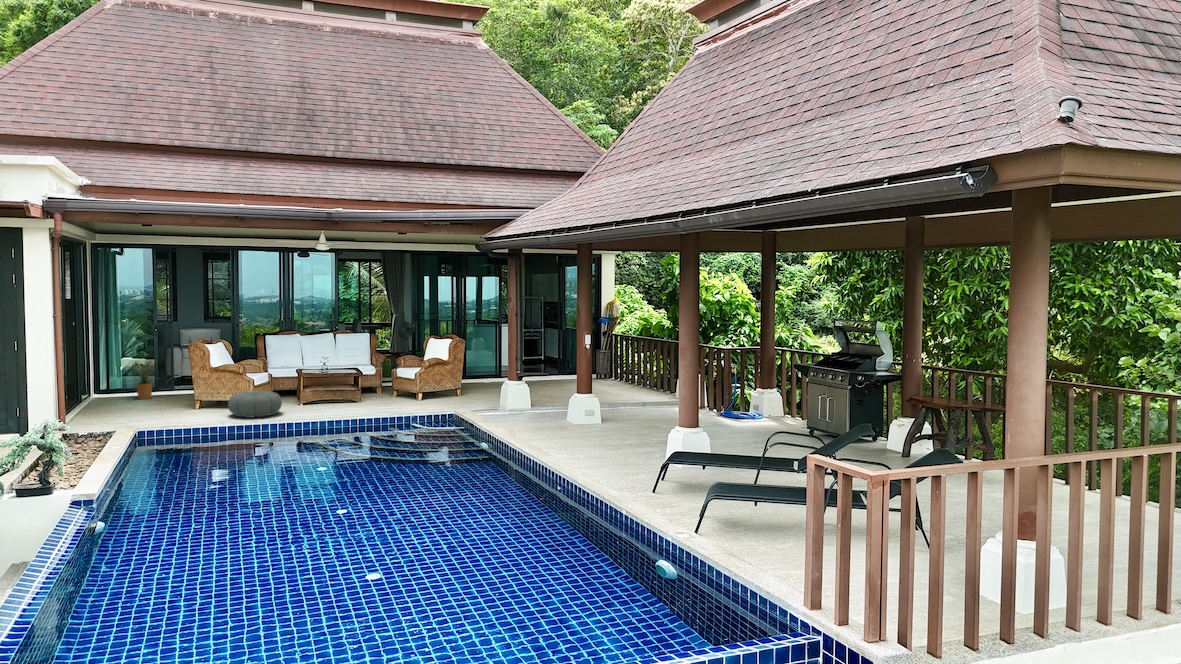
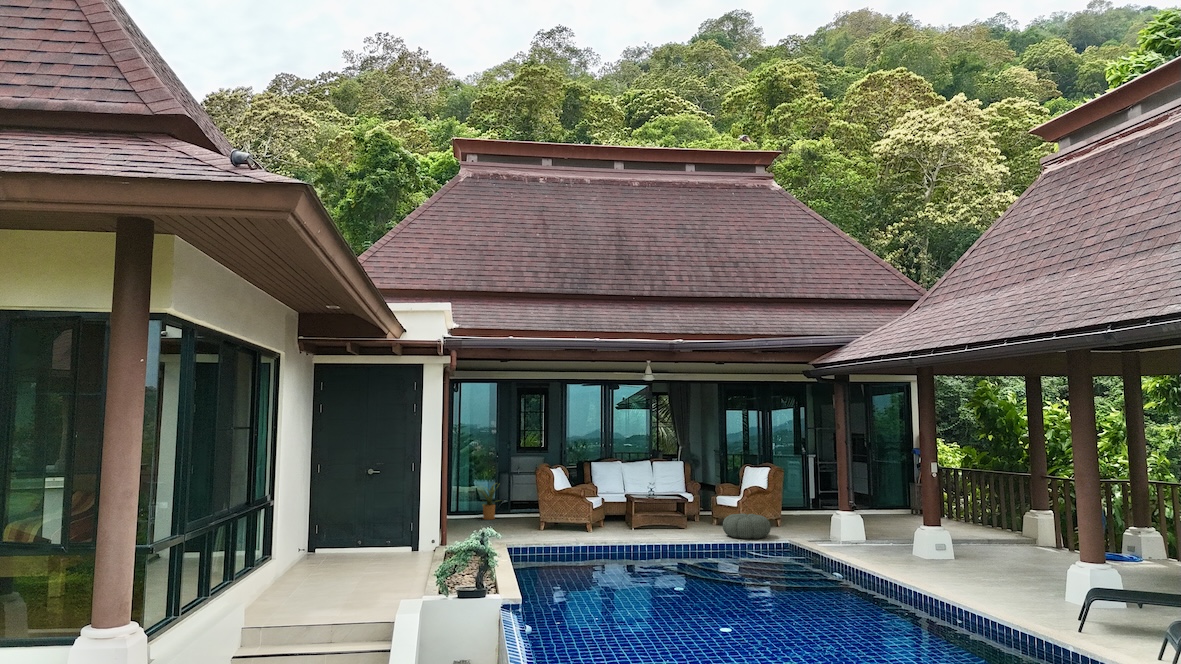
pouf: present [228,391,282,418] -> present [723,514,771,539]

